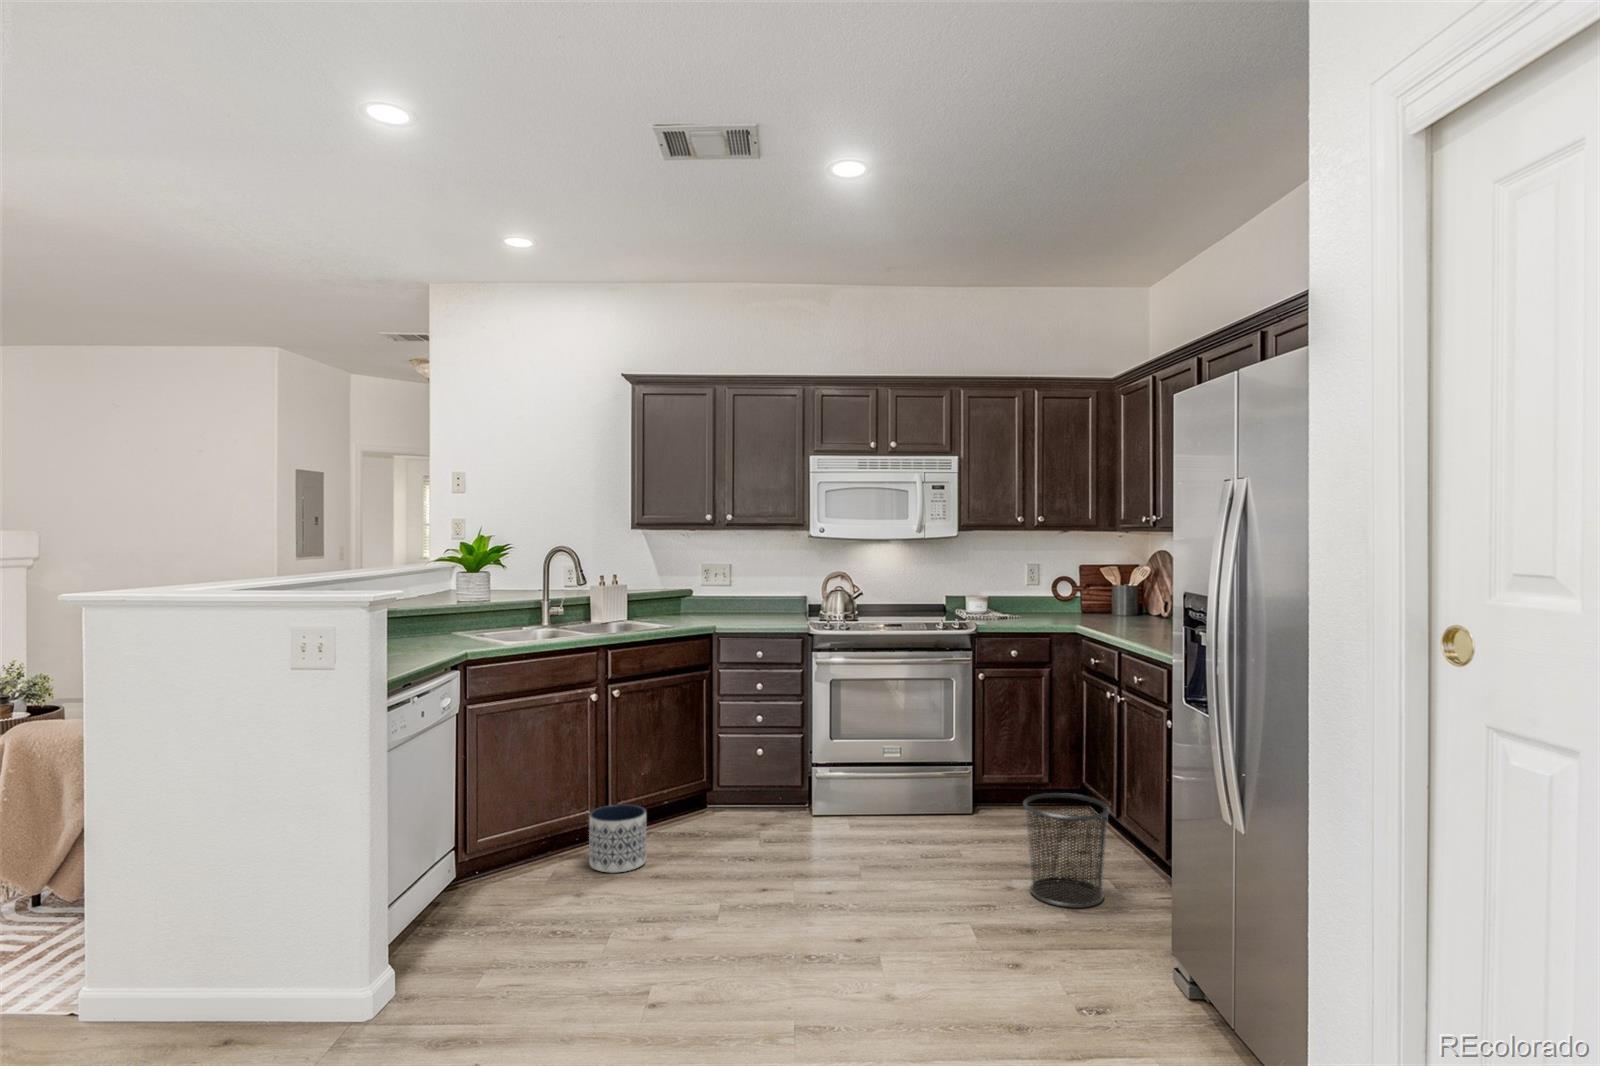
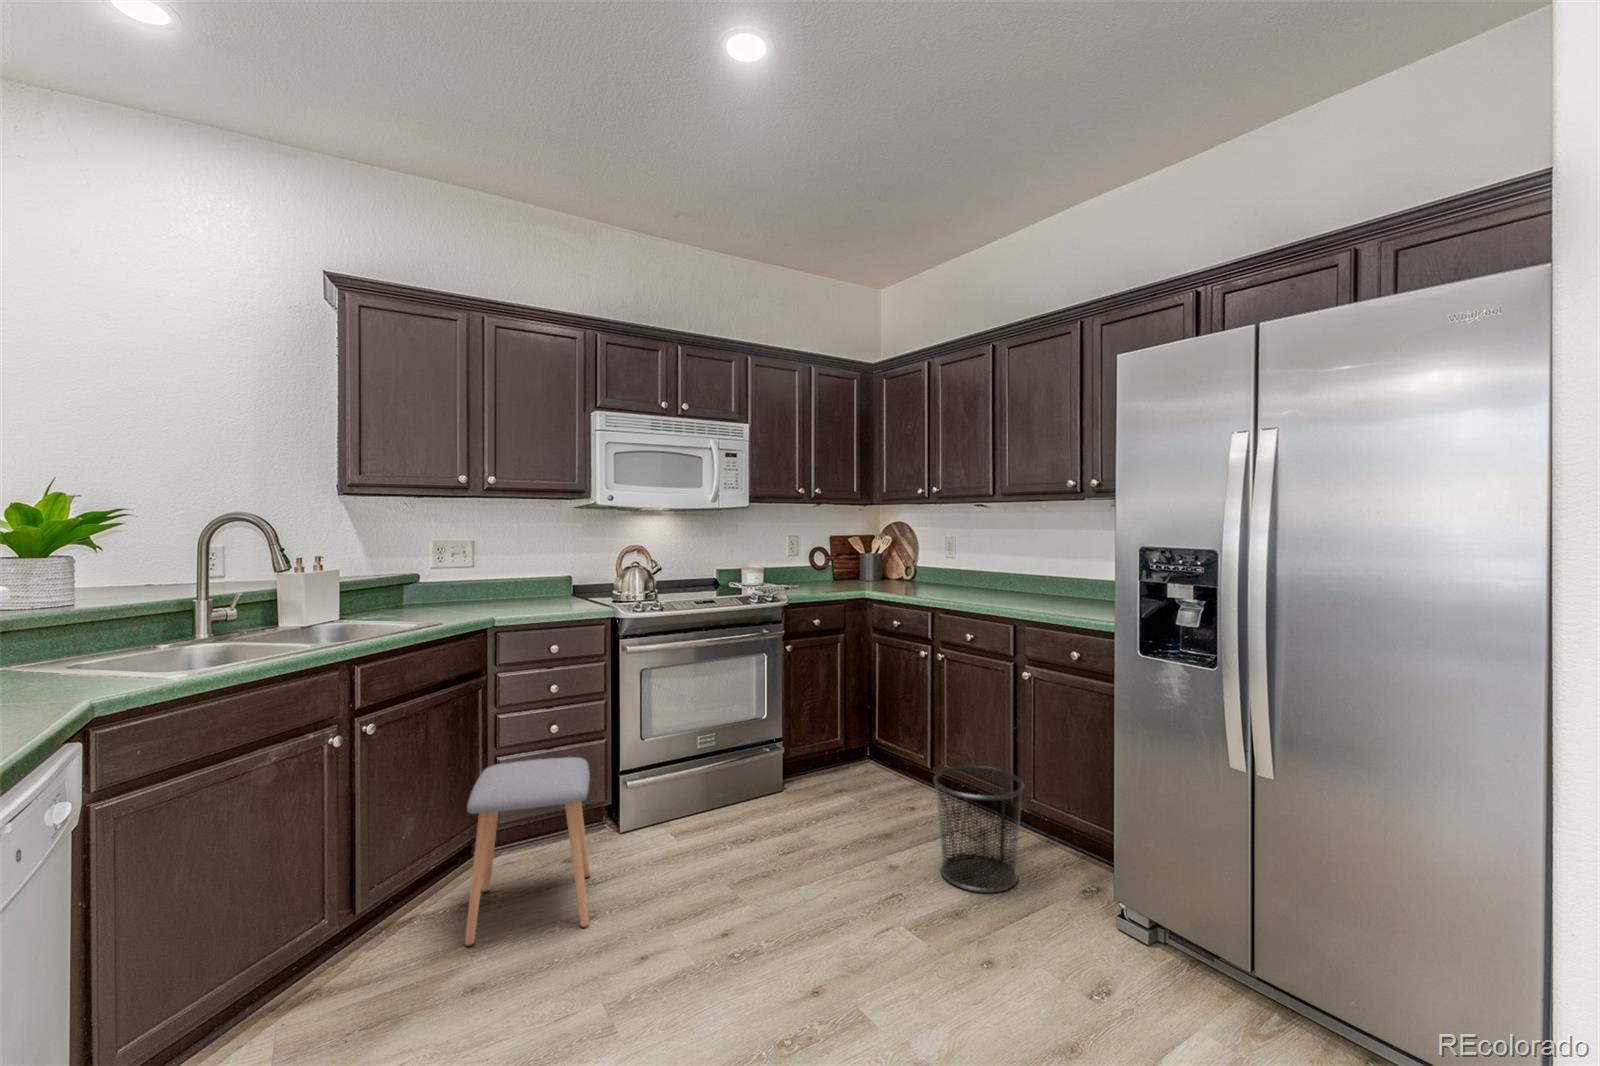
stool: none [662,733,764,857] -> present [465,757,590,947]
planter: present [589,805,646,873] -> none [357,897,457,1025]

